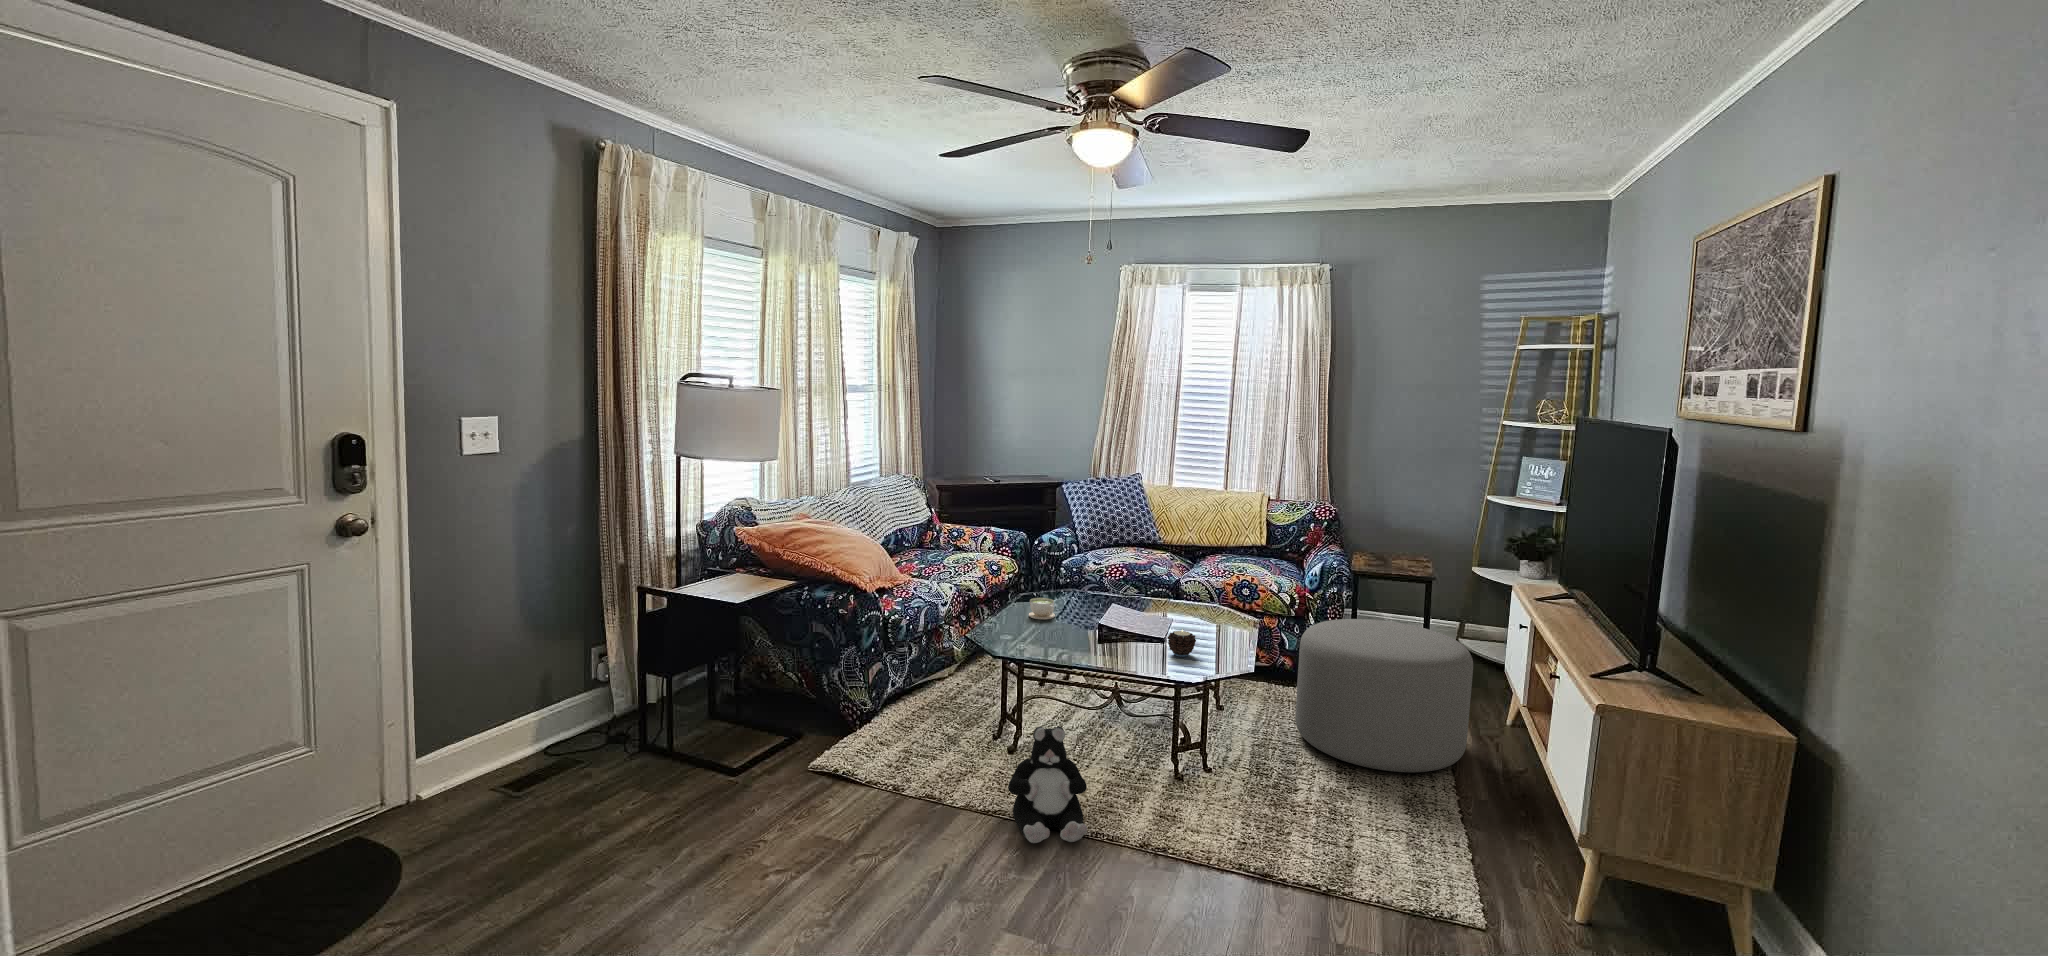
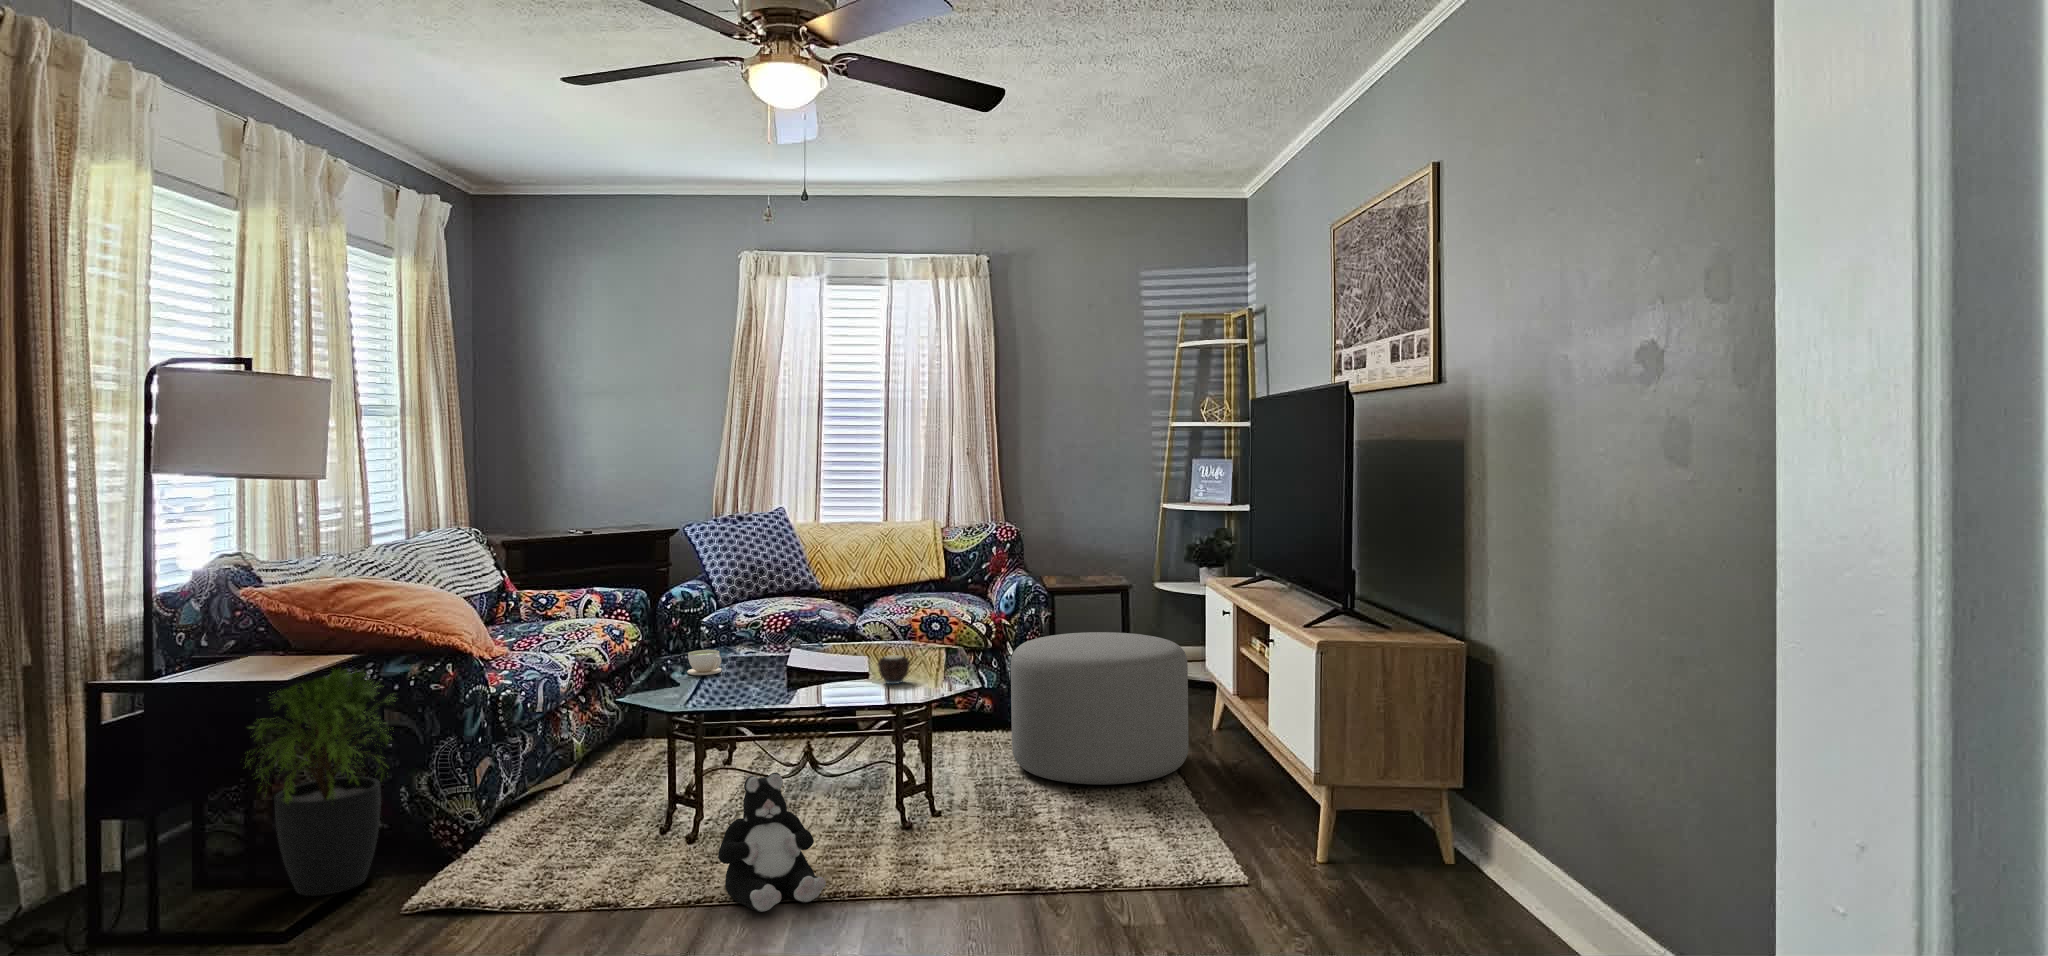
potted plant: none [709,583,822,750] -> present [248,668,394,896]

